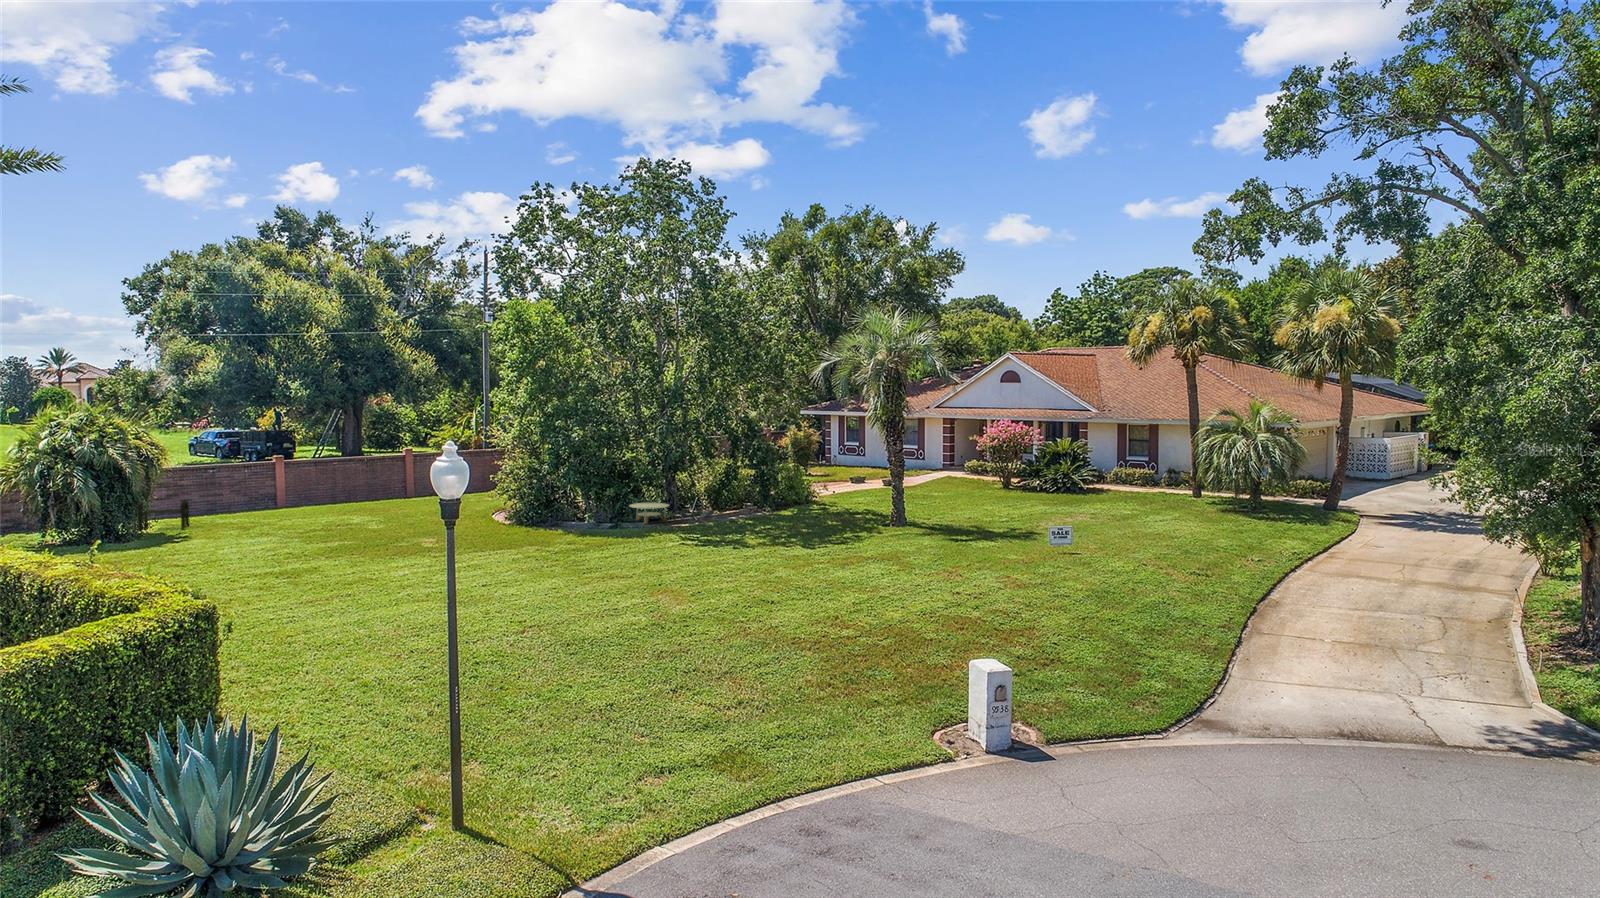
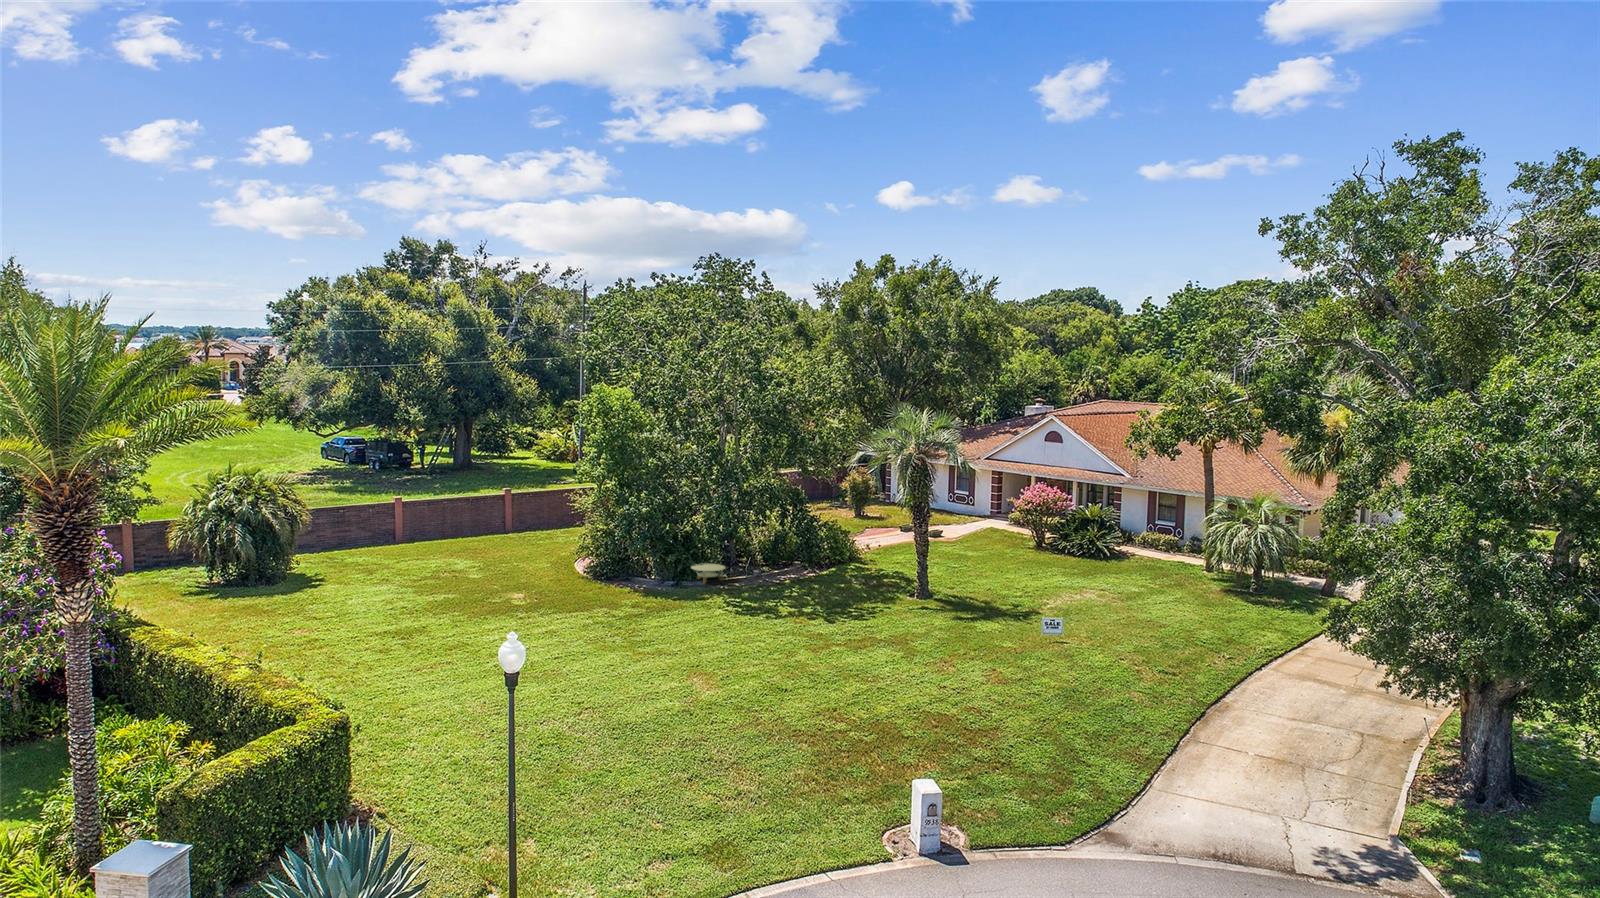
bench: present [138,500,190,532] -> none [296,554,336,580]

